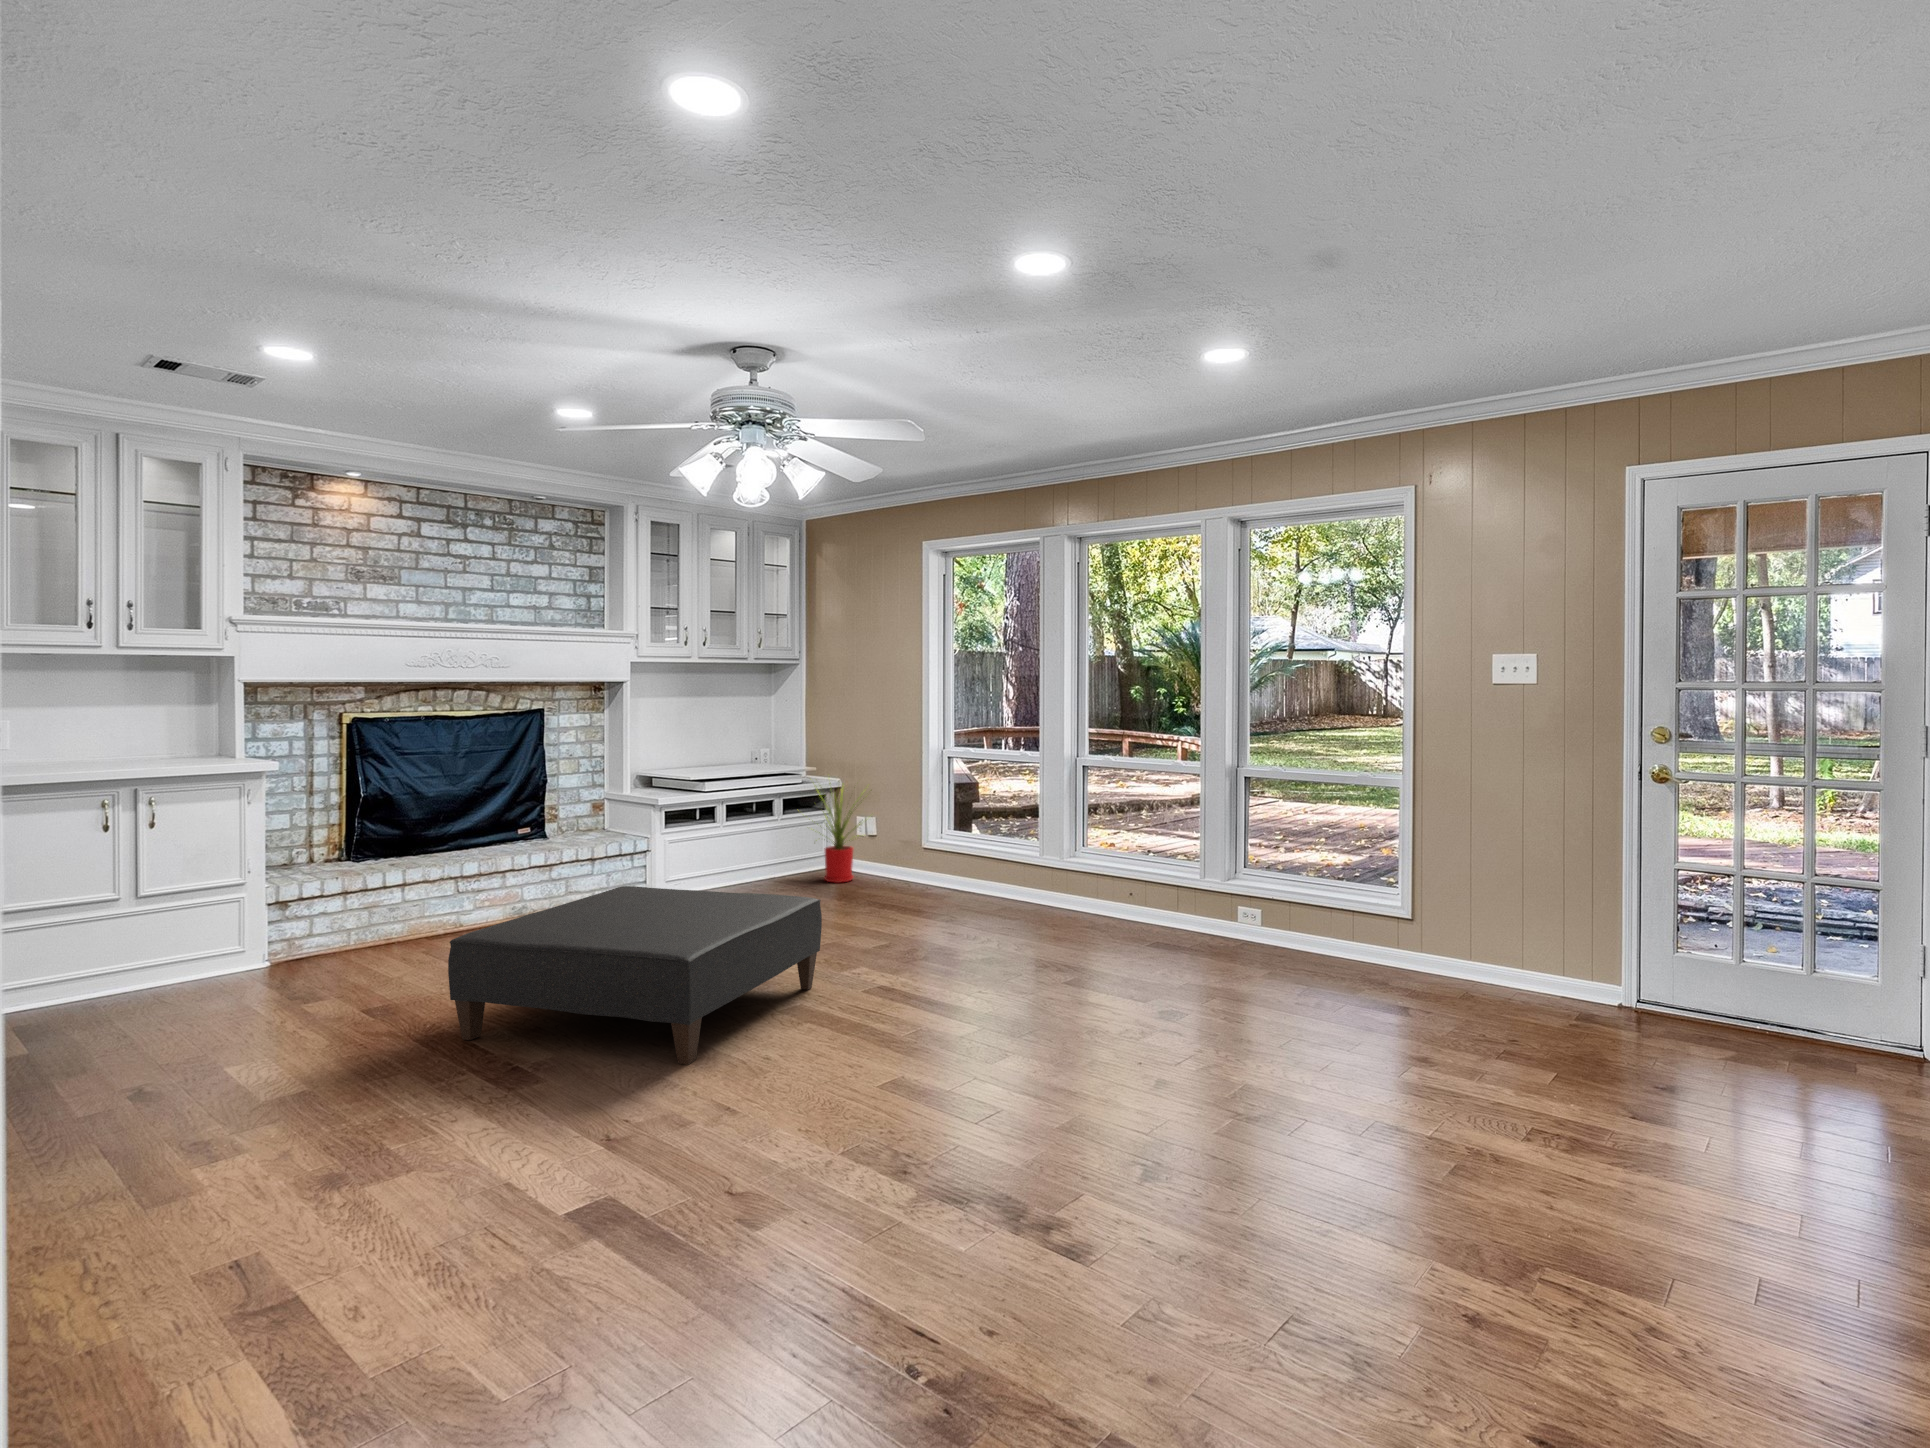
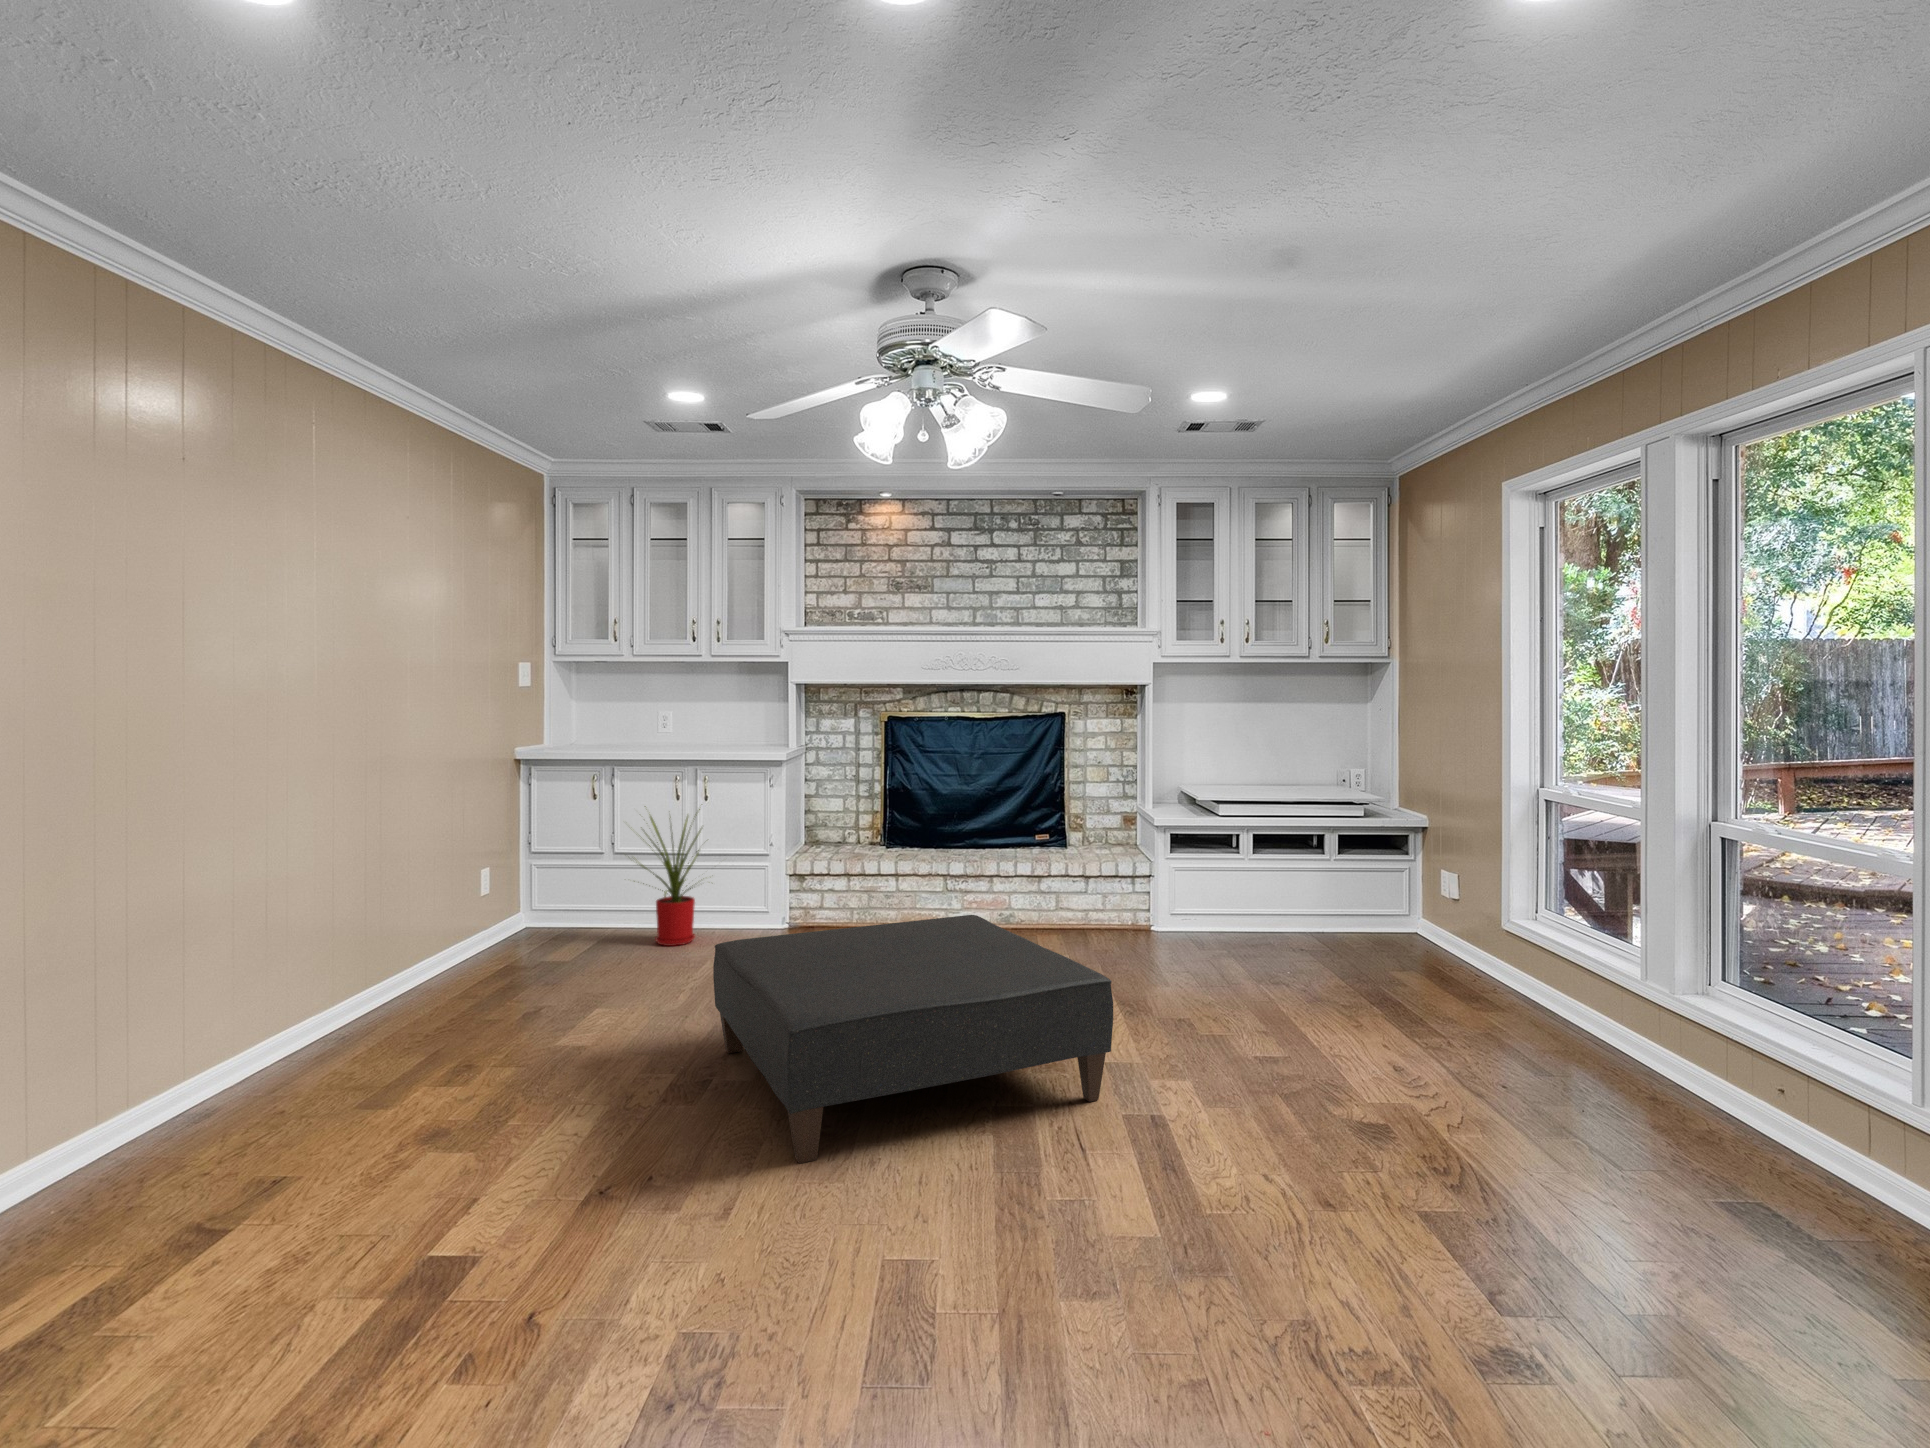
house plant: present [818,787,867,883] -> present [639,806,701,946]

